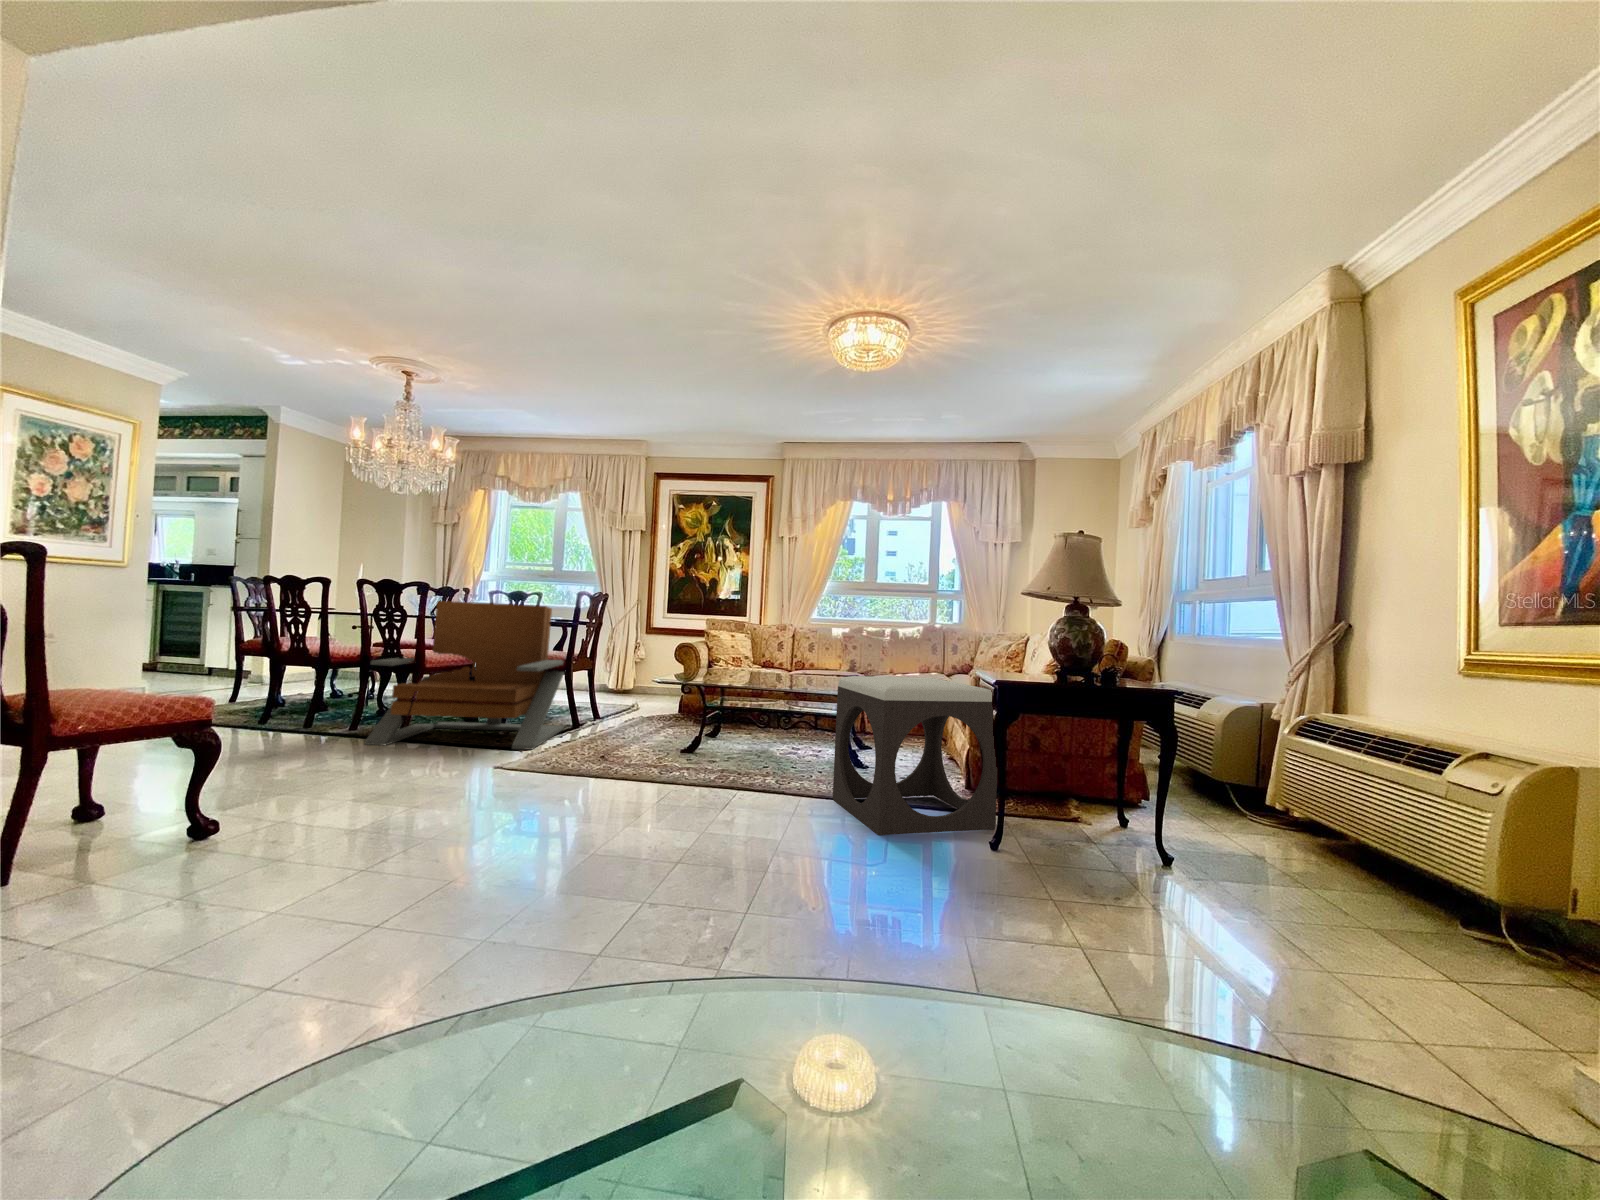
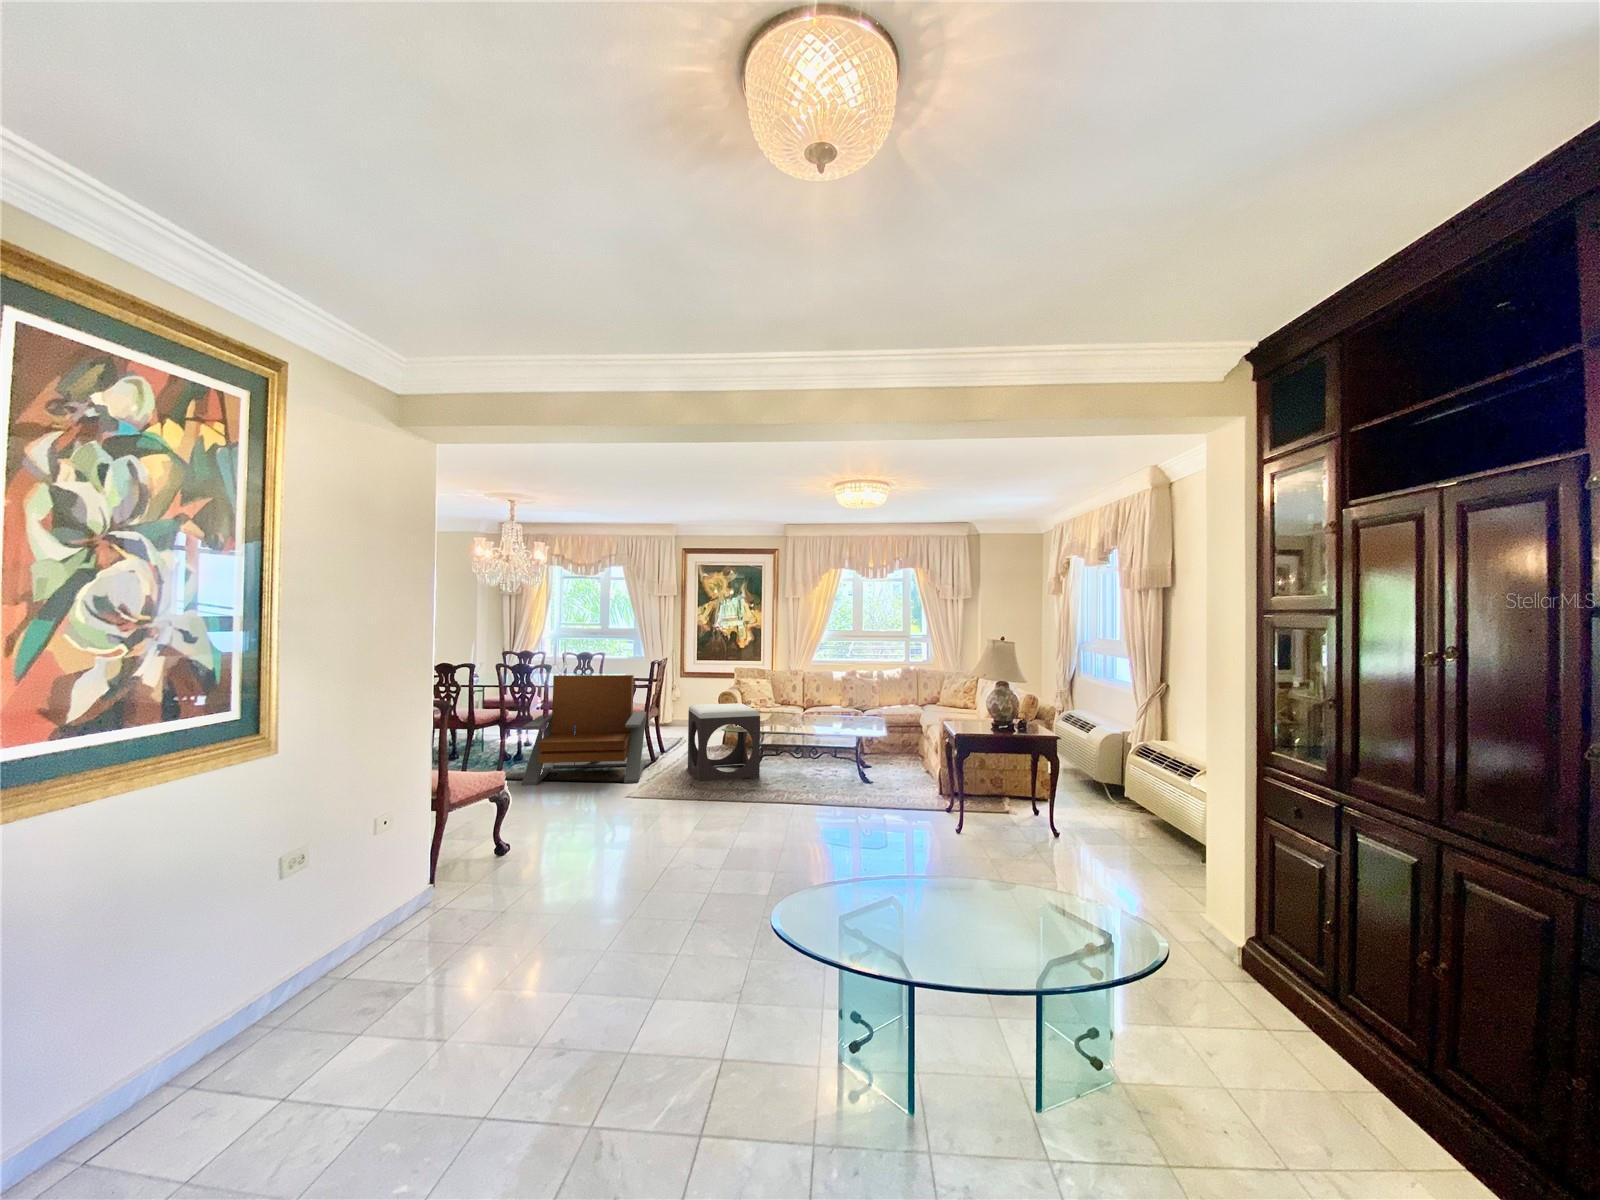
footstool: present [833,676,997,835] -> present [688,703,760,782]

